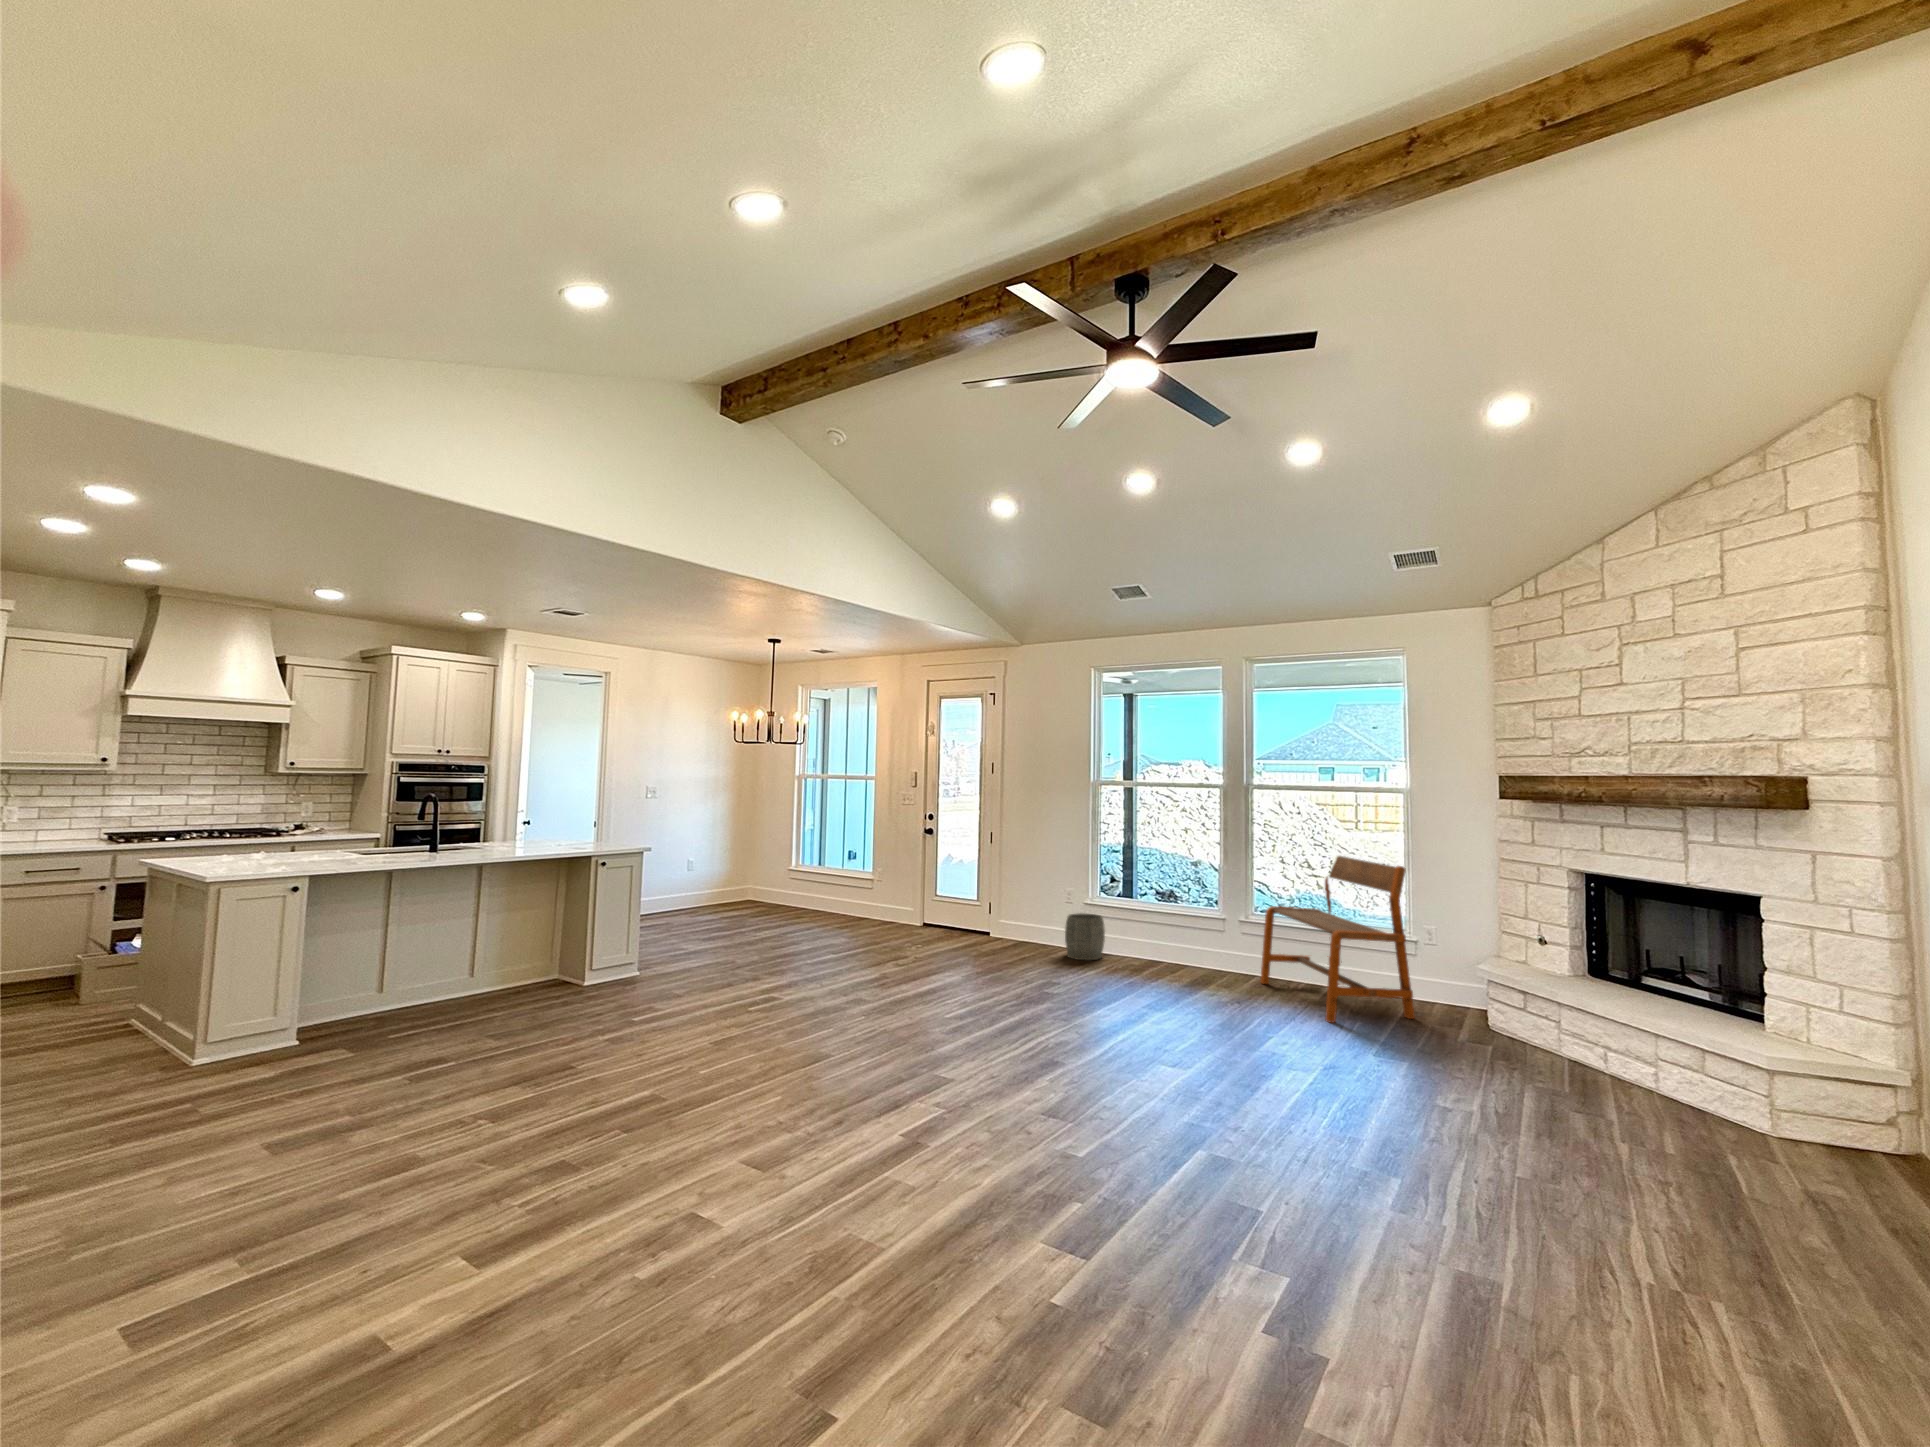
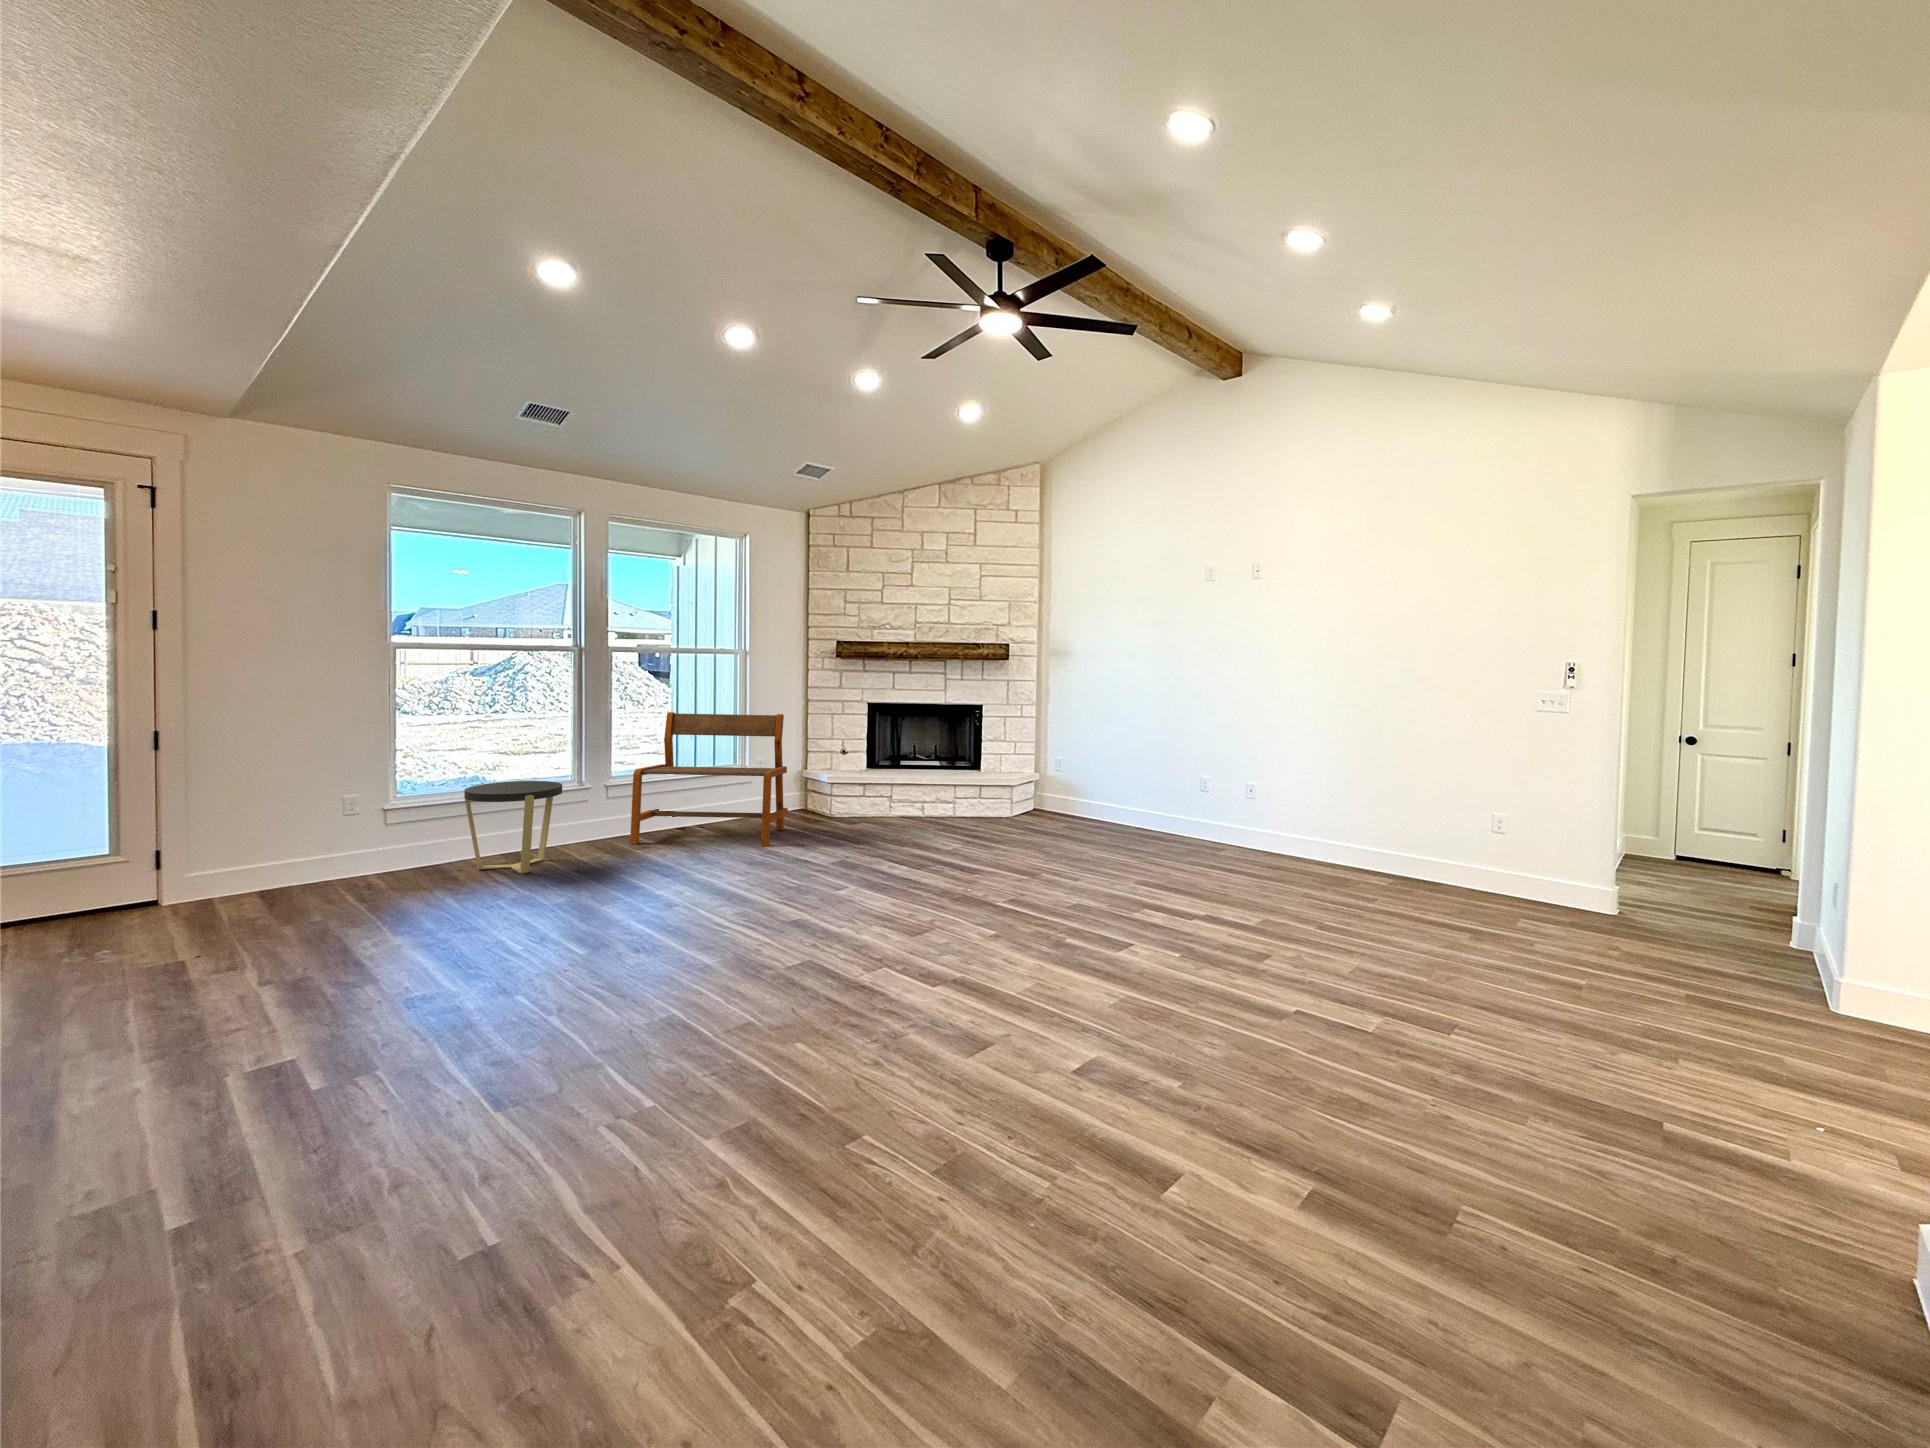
side table: none [1116,895,1189,975] -> present [464,781,562,873]
woven basket: present [1065,913,1105,960] -> none [355,825,422,890]

